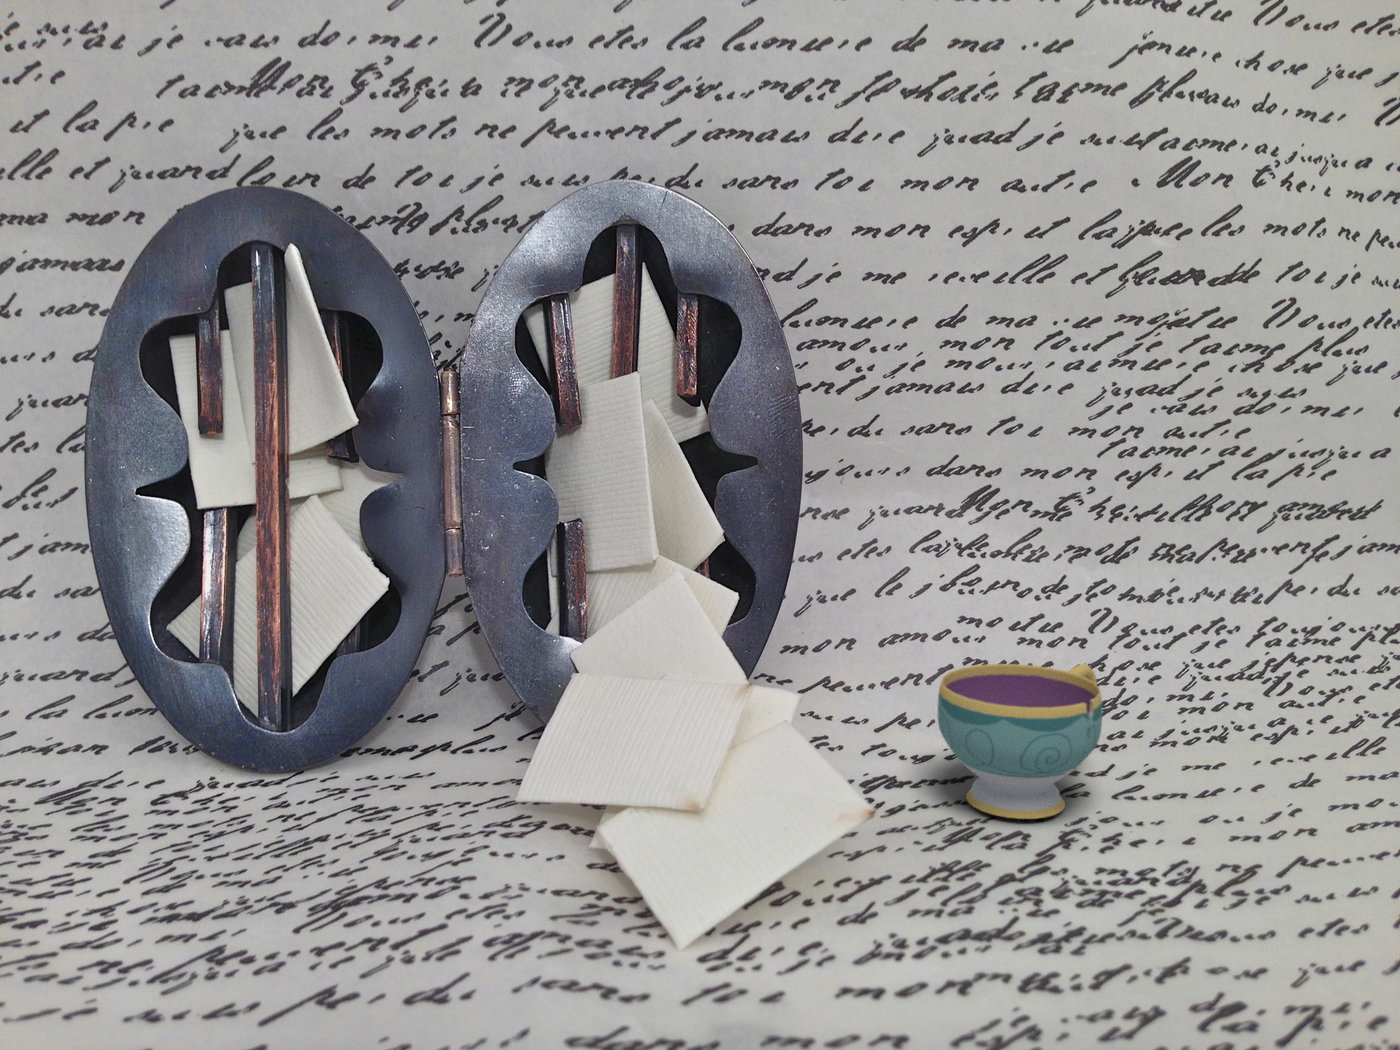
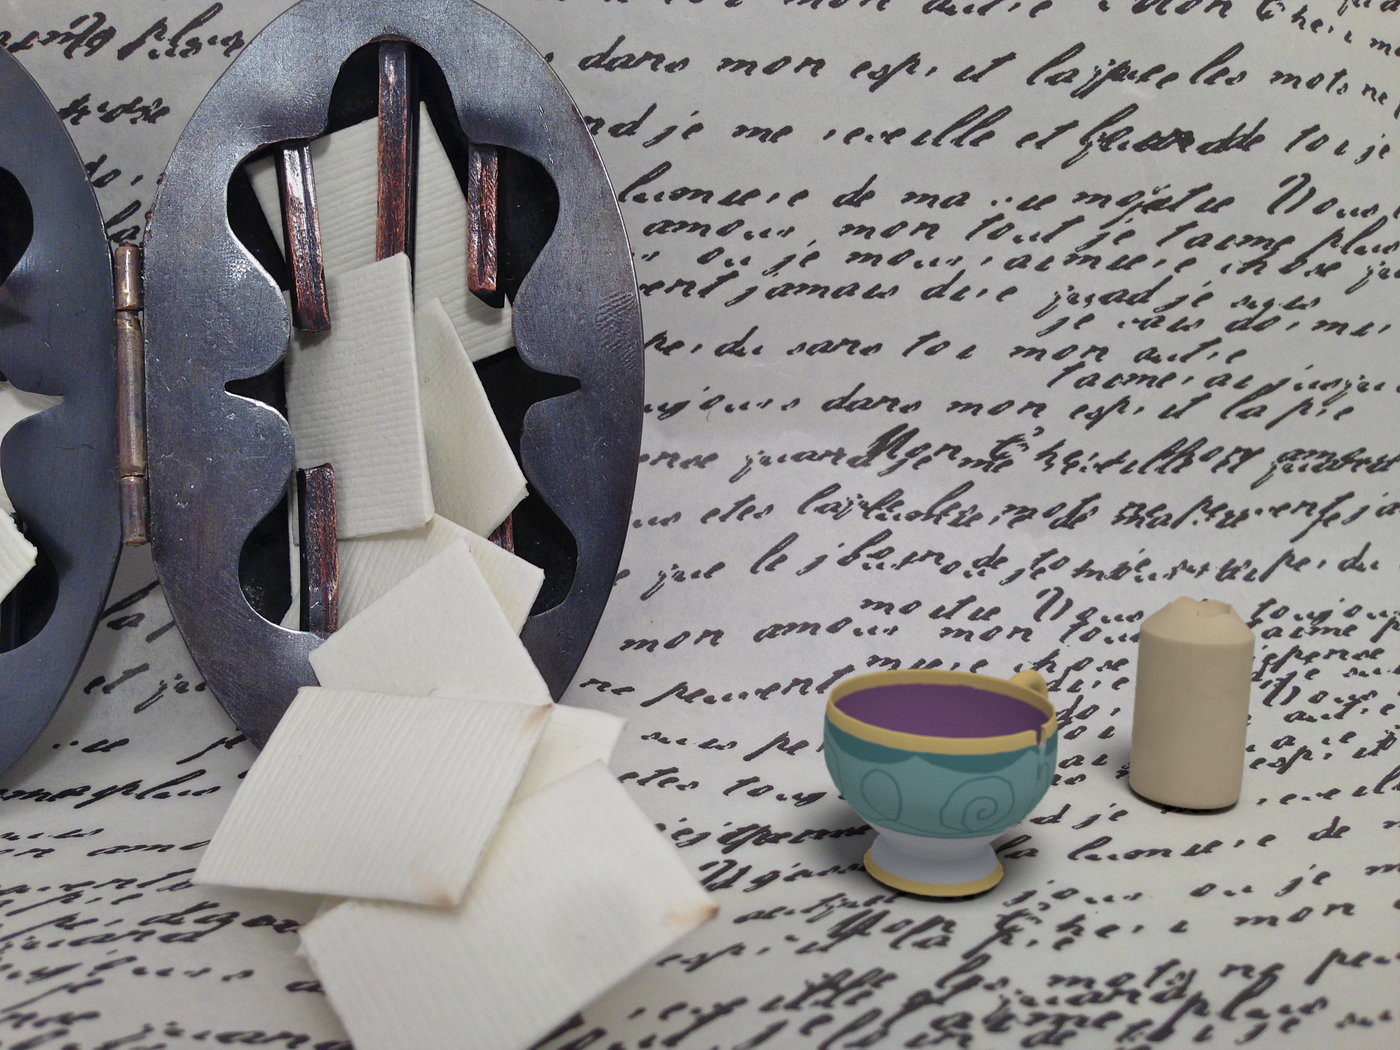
candle: none [1159,613,1249,767] -> present [1129,596,1255,809]

